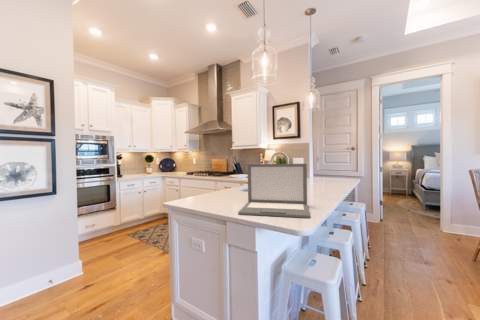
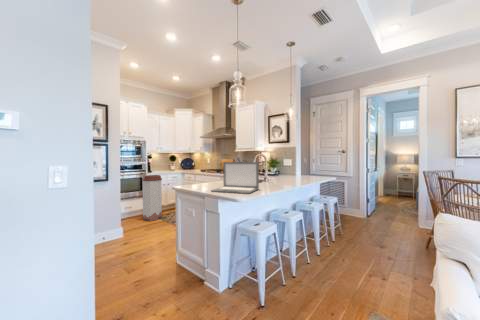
trash can: none [109,181,138,243] -> present [142,175,162,221]

